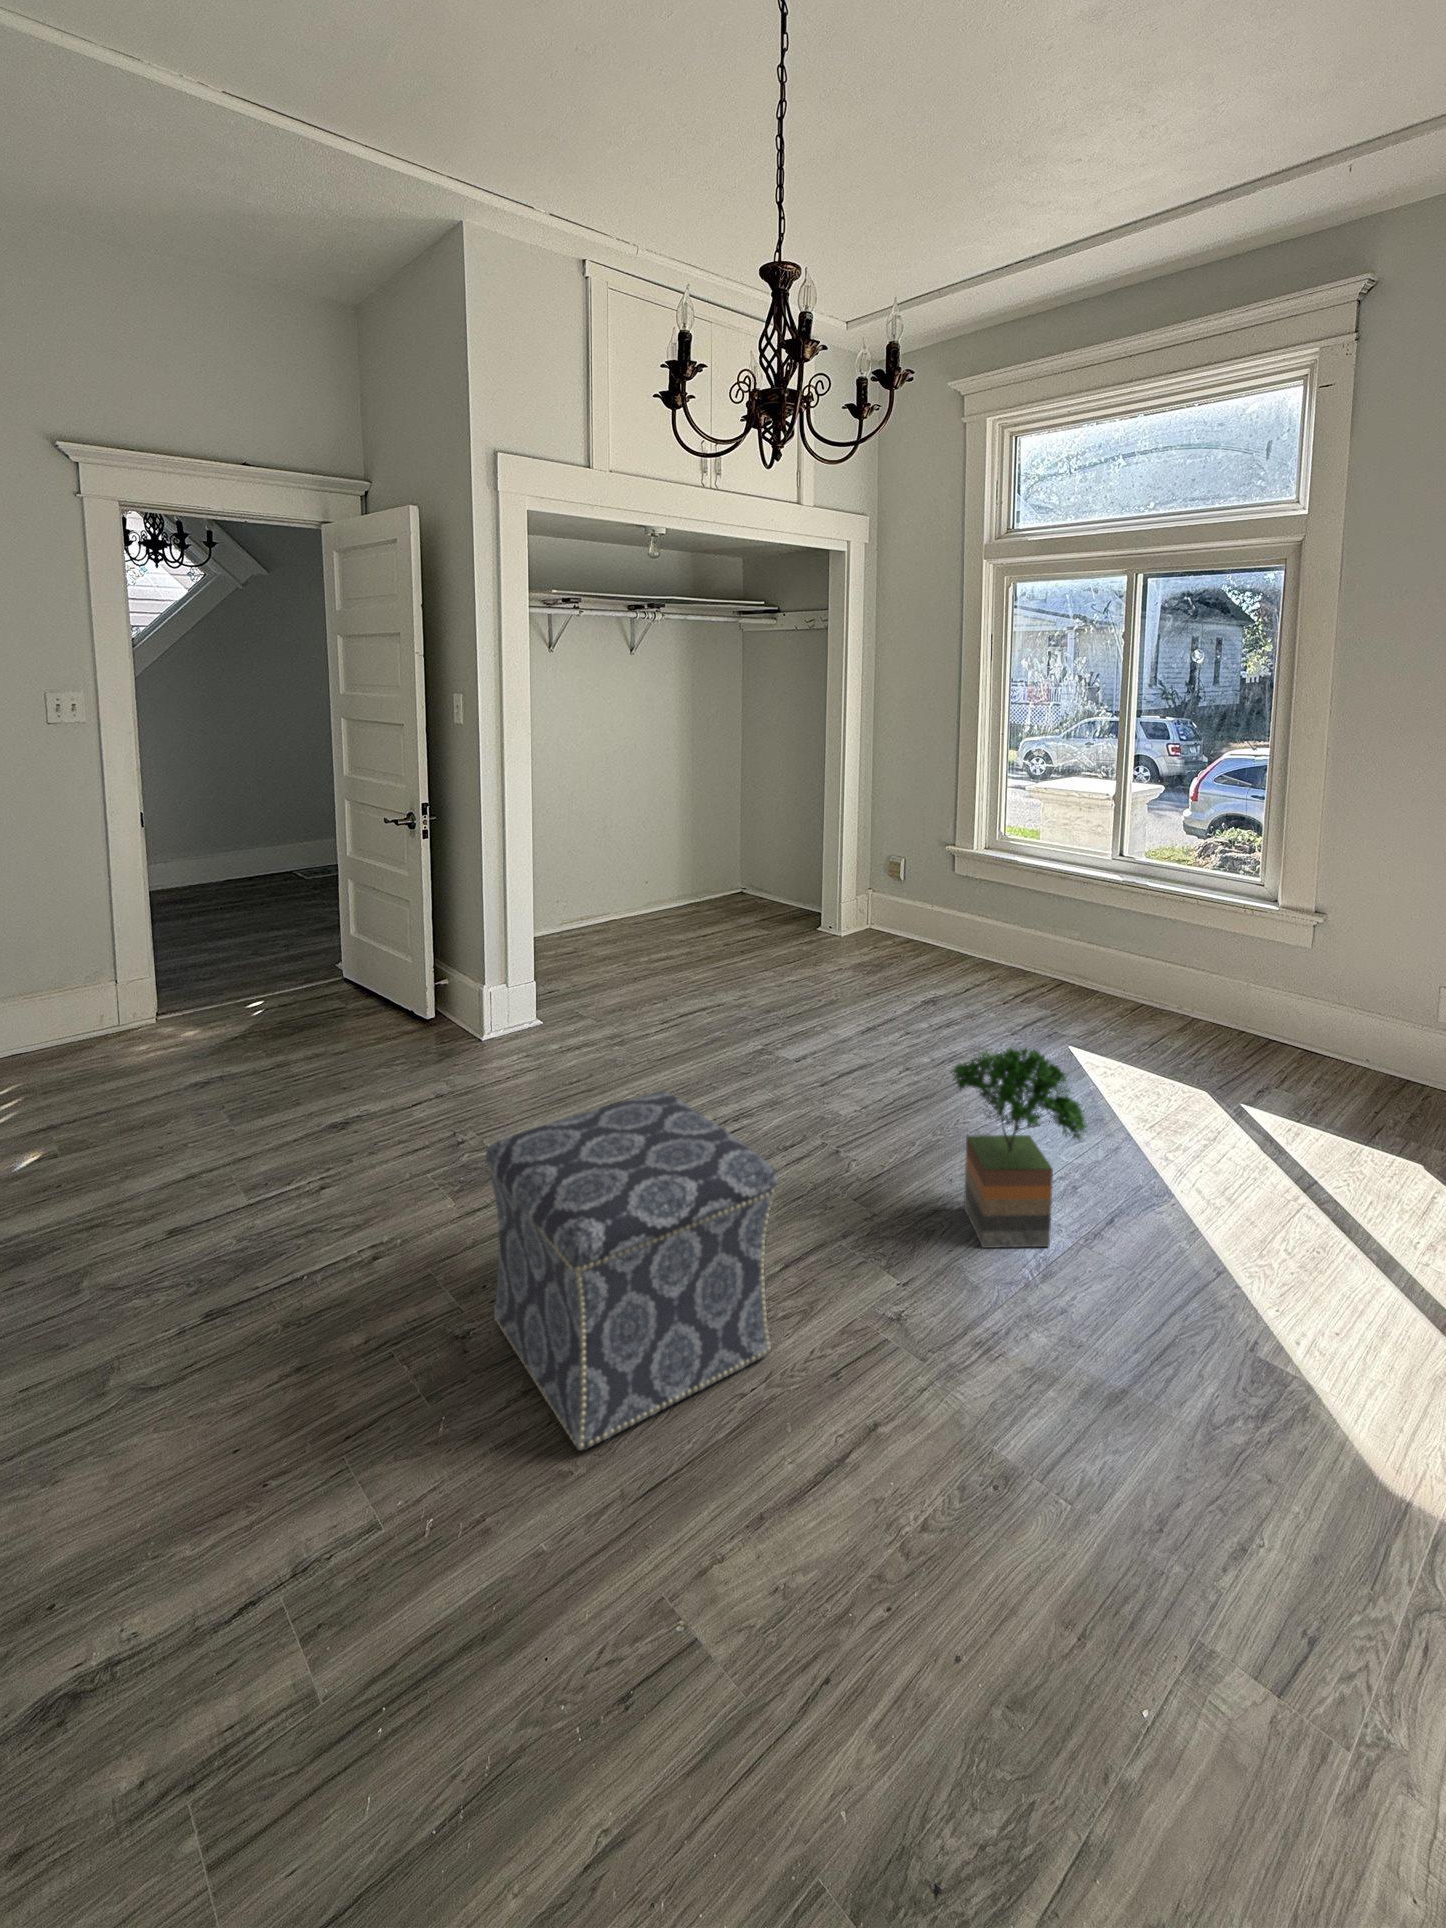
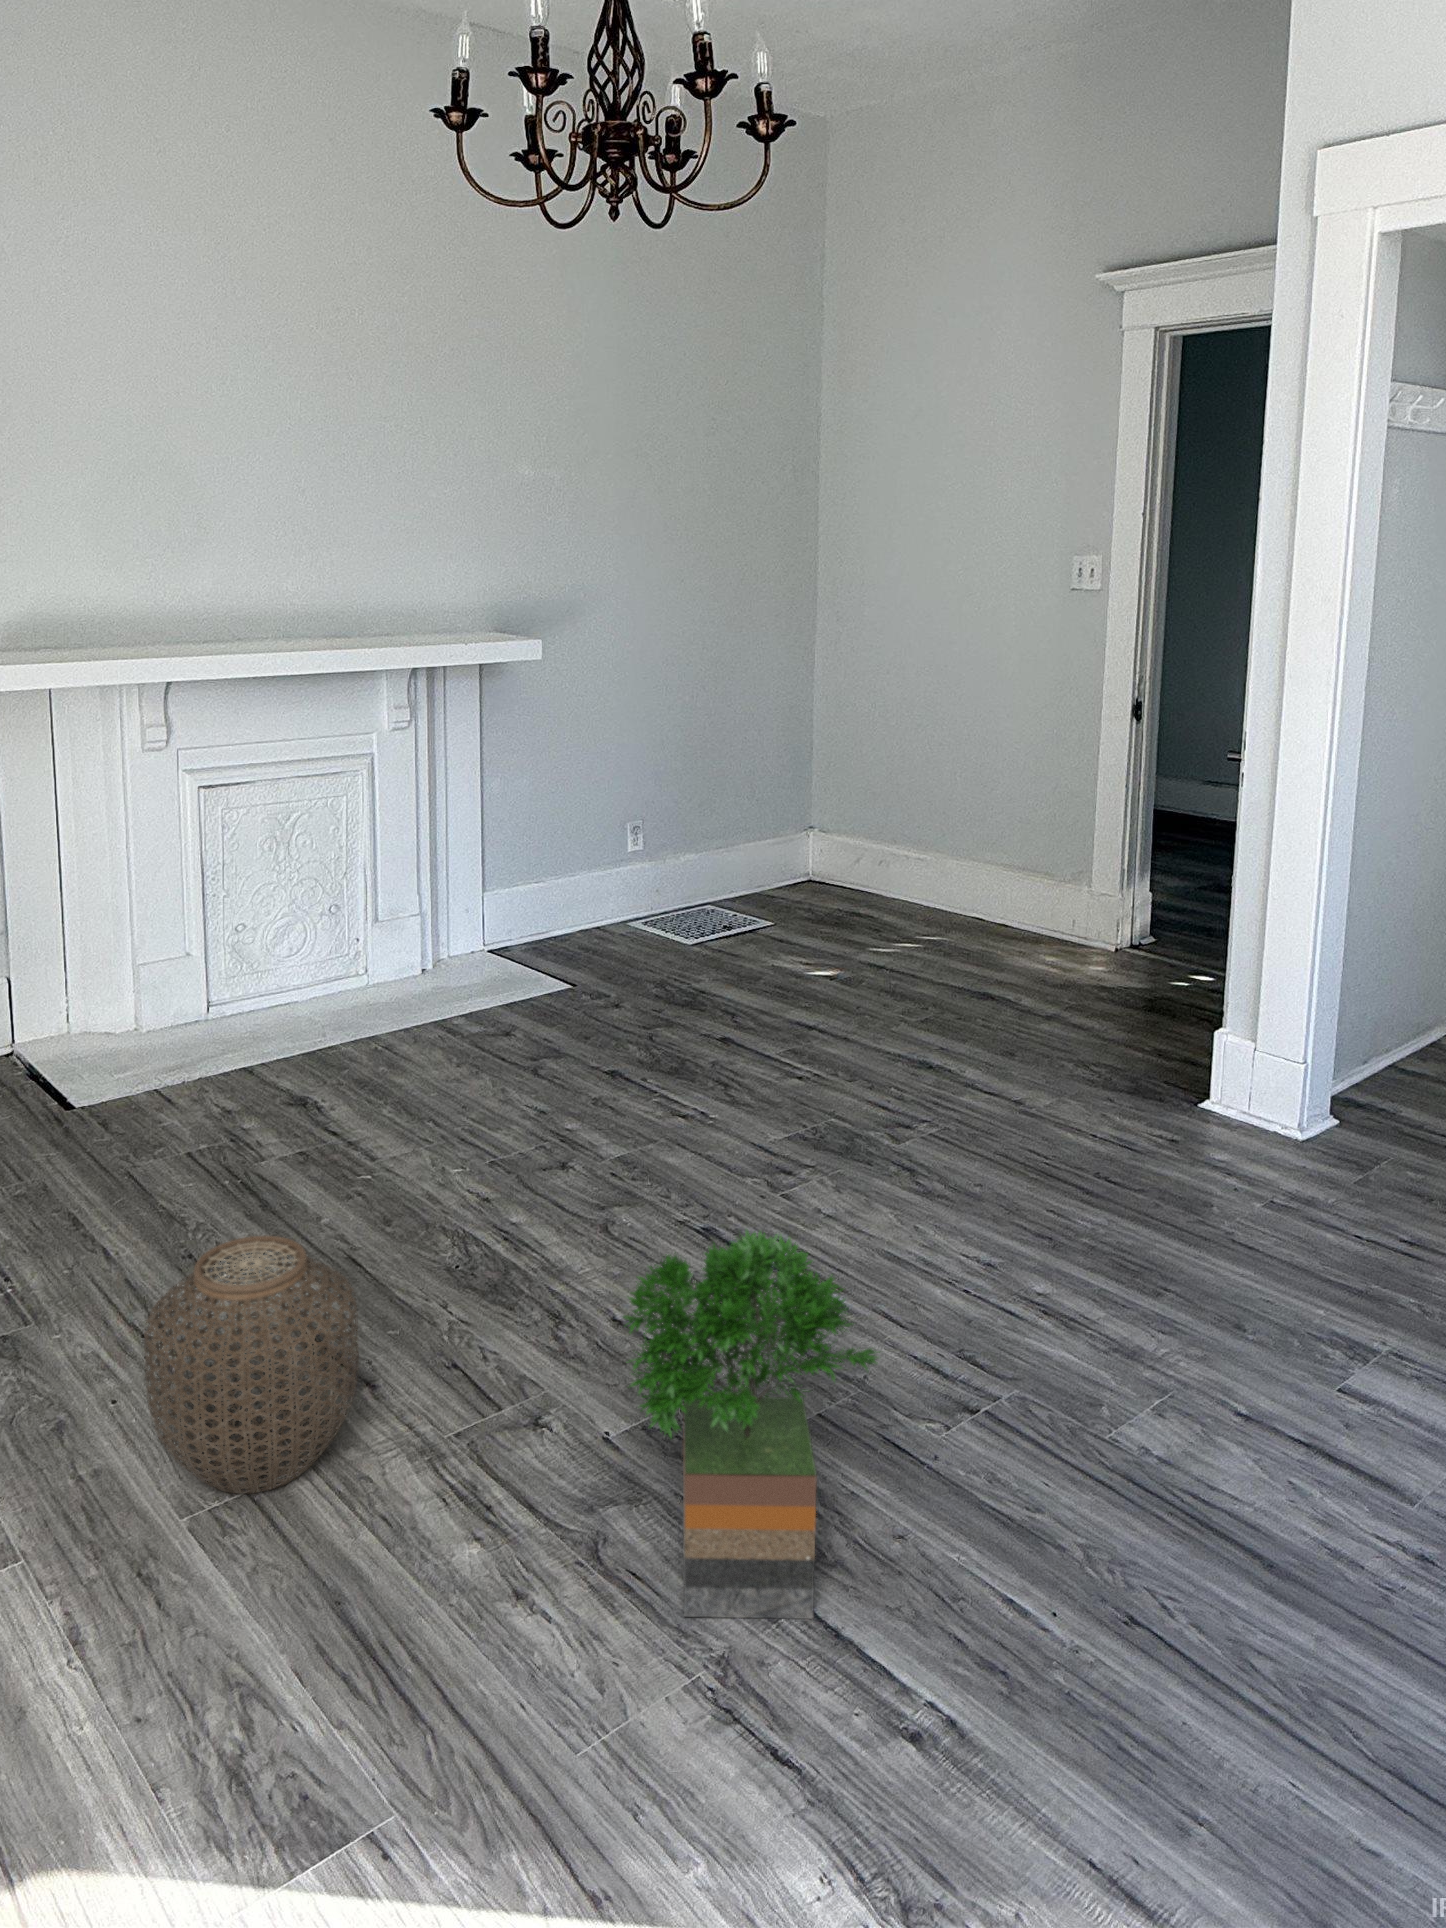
ottoman: present [486,1091,777,1451] -> none [388,1007,687,1319]
woven basket: none [908,1283,1098,1527] -> present [144,1236,358,1494]

